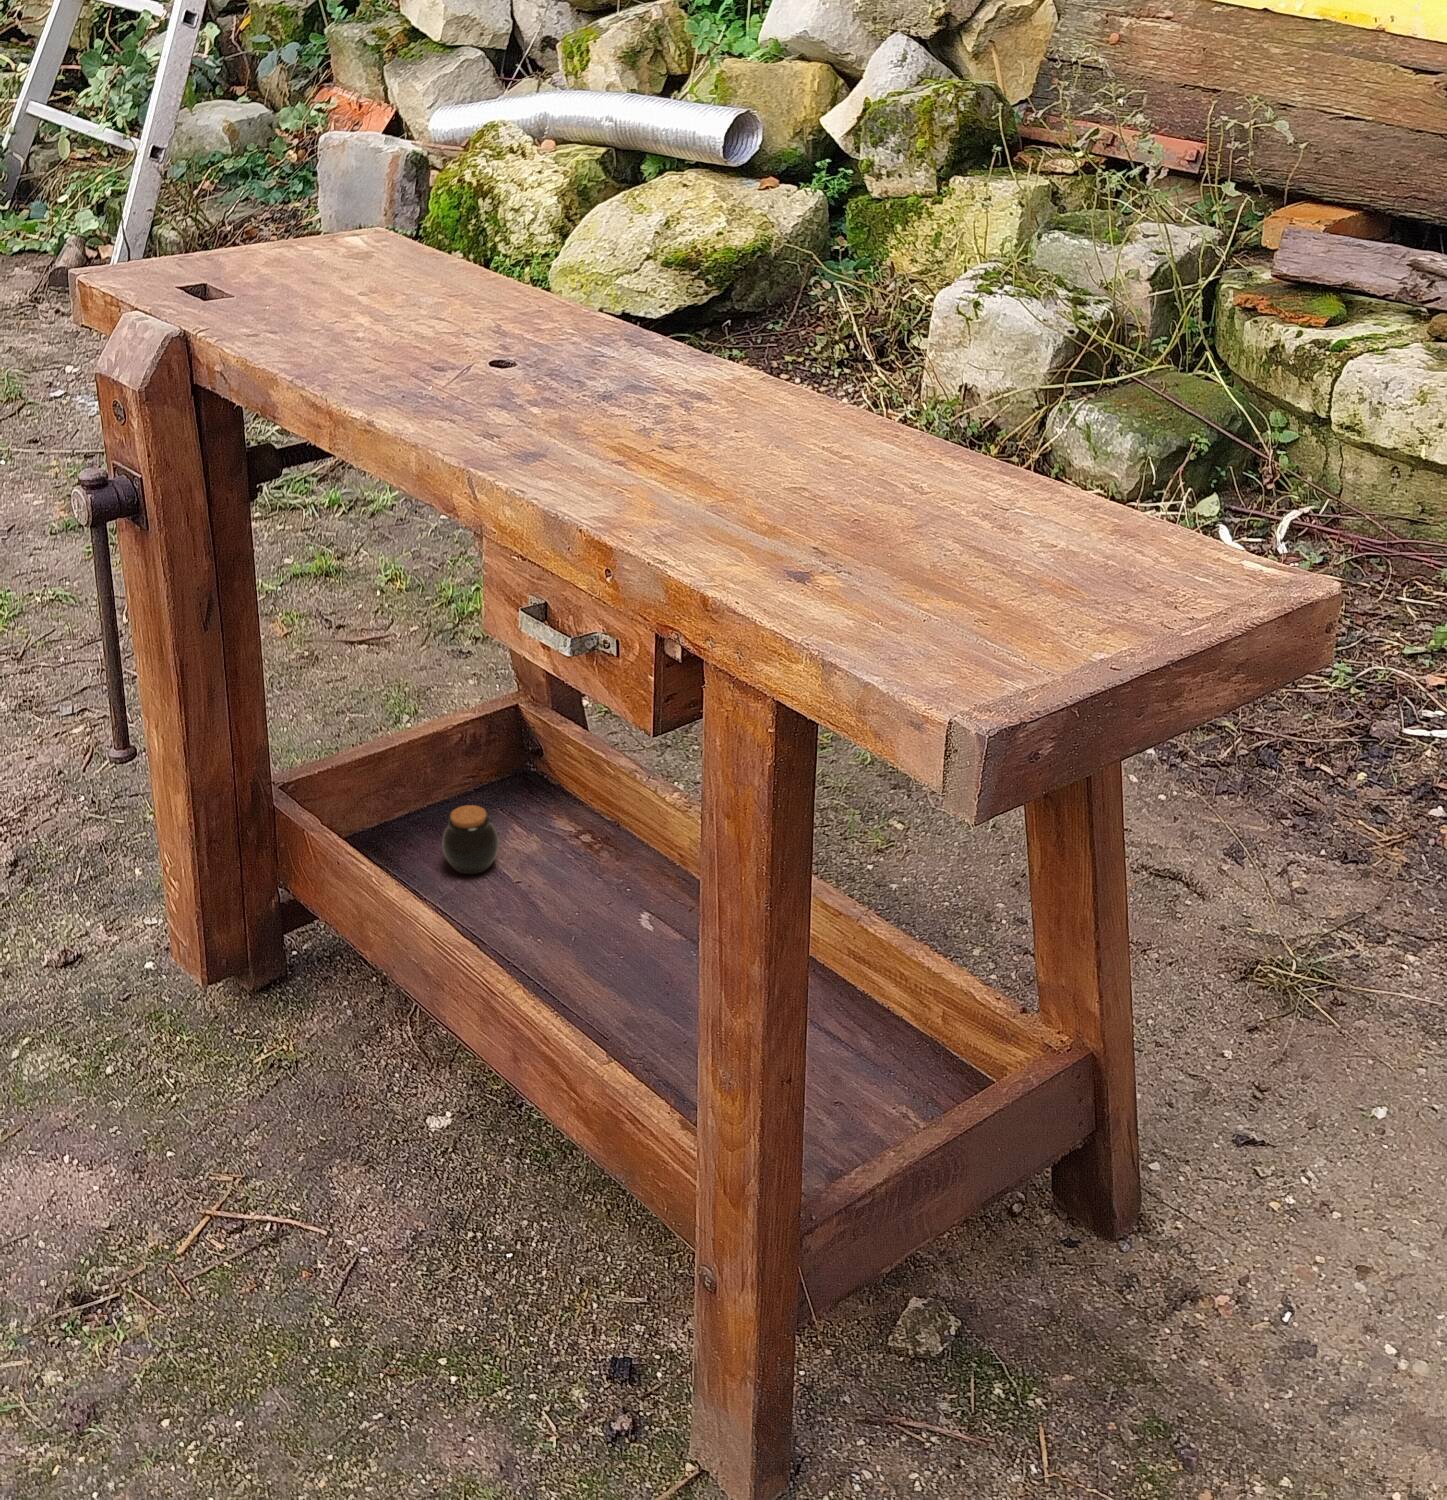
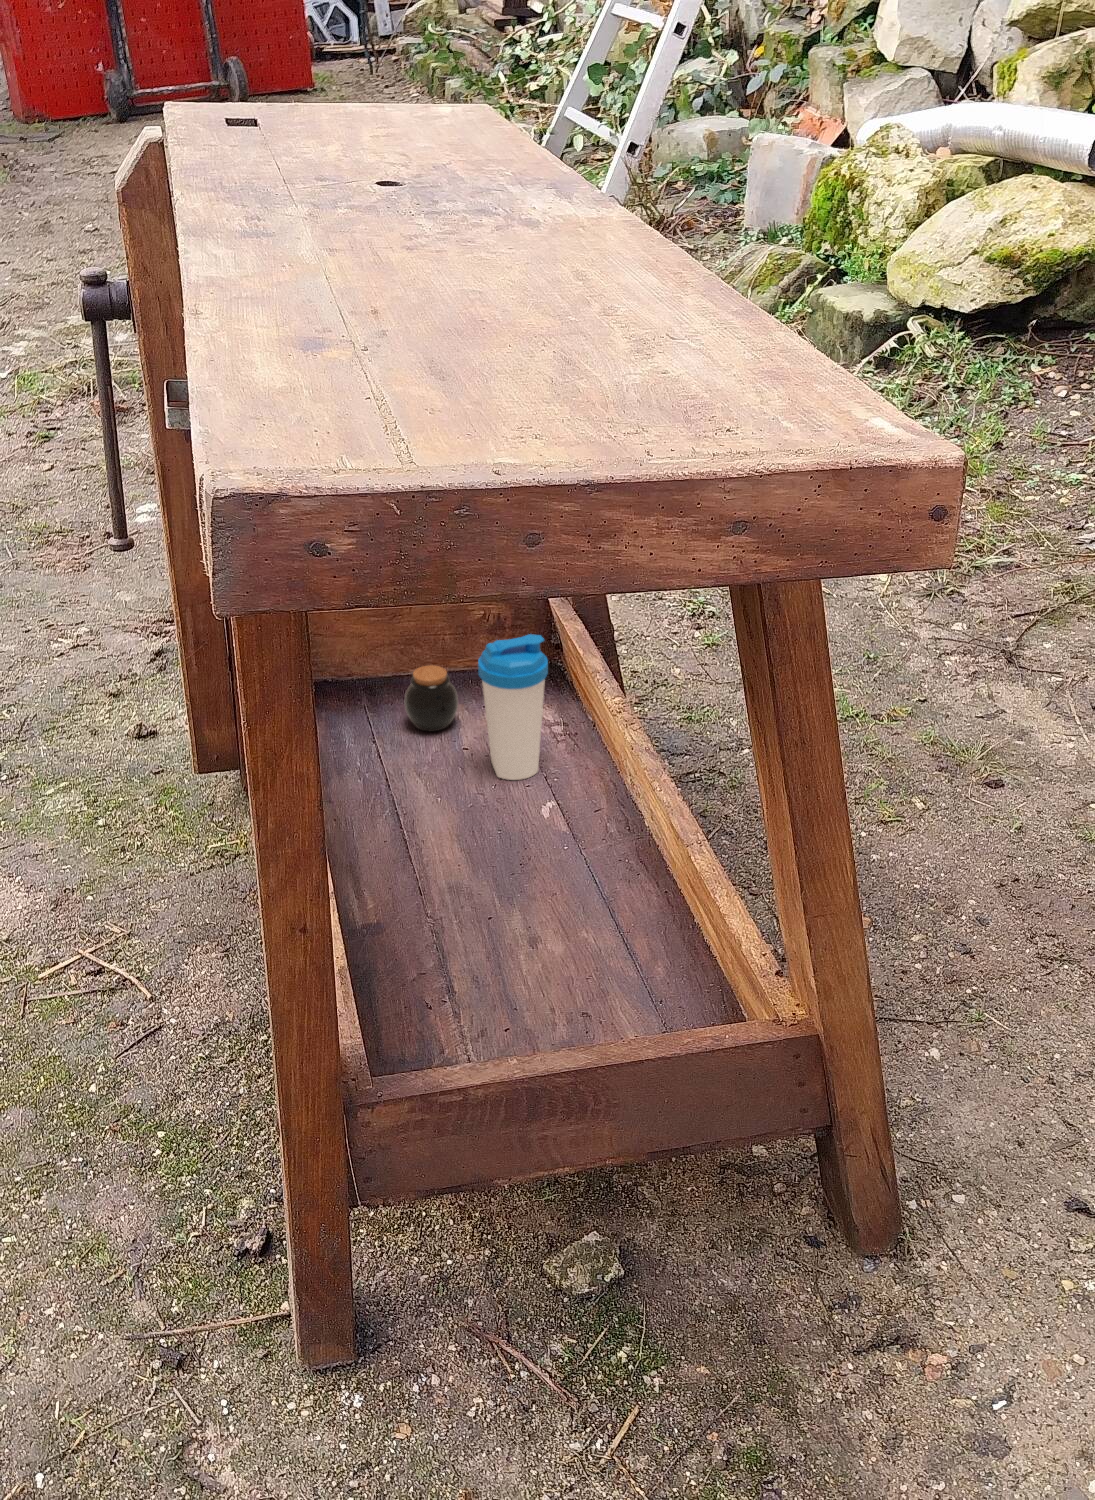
water bottle: none [549,754,620,904] -> present [478,634,548,780]

